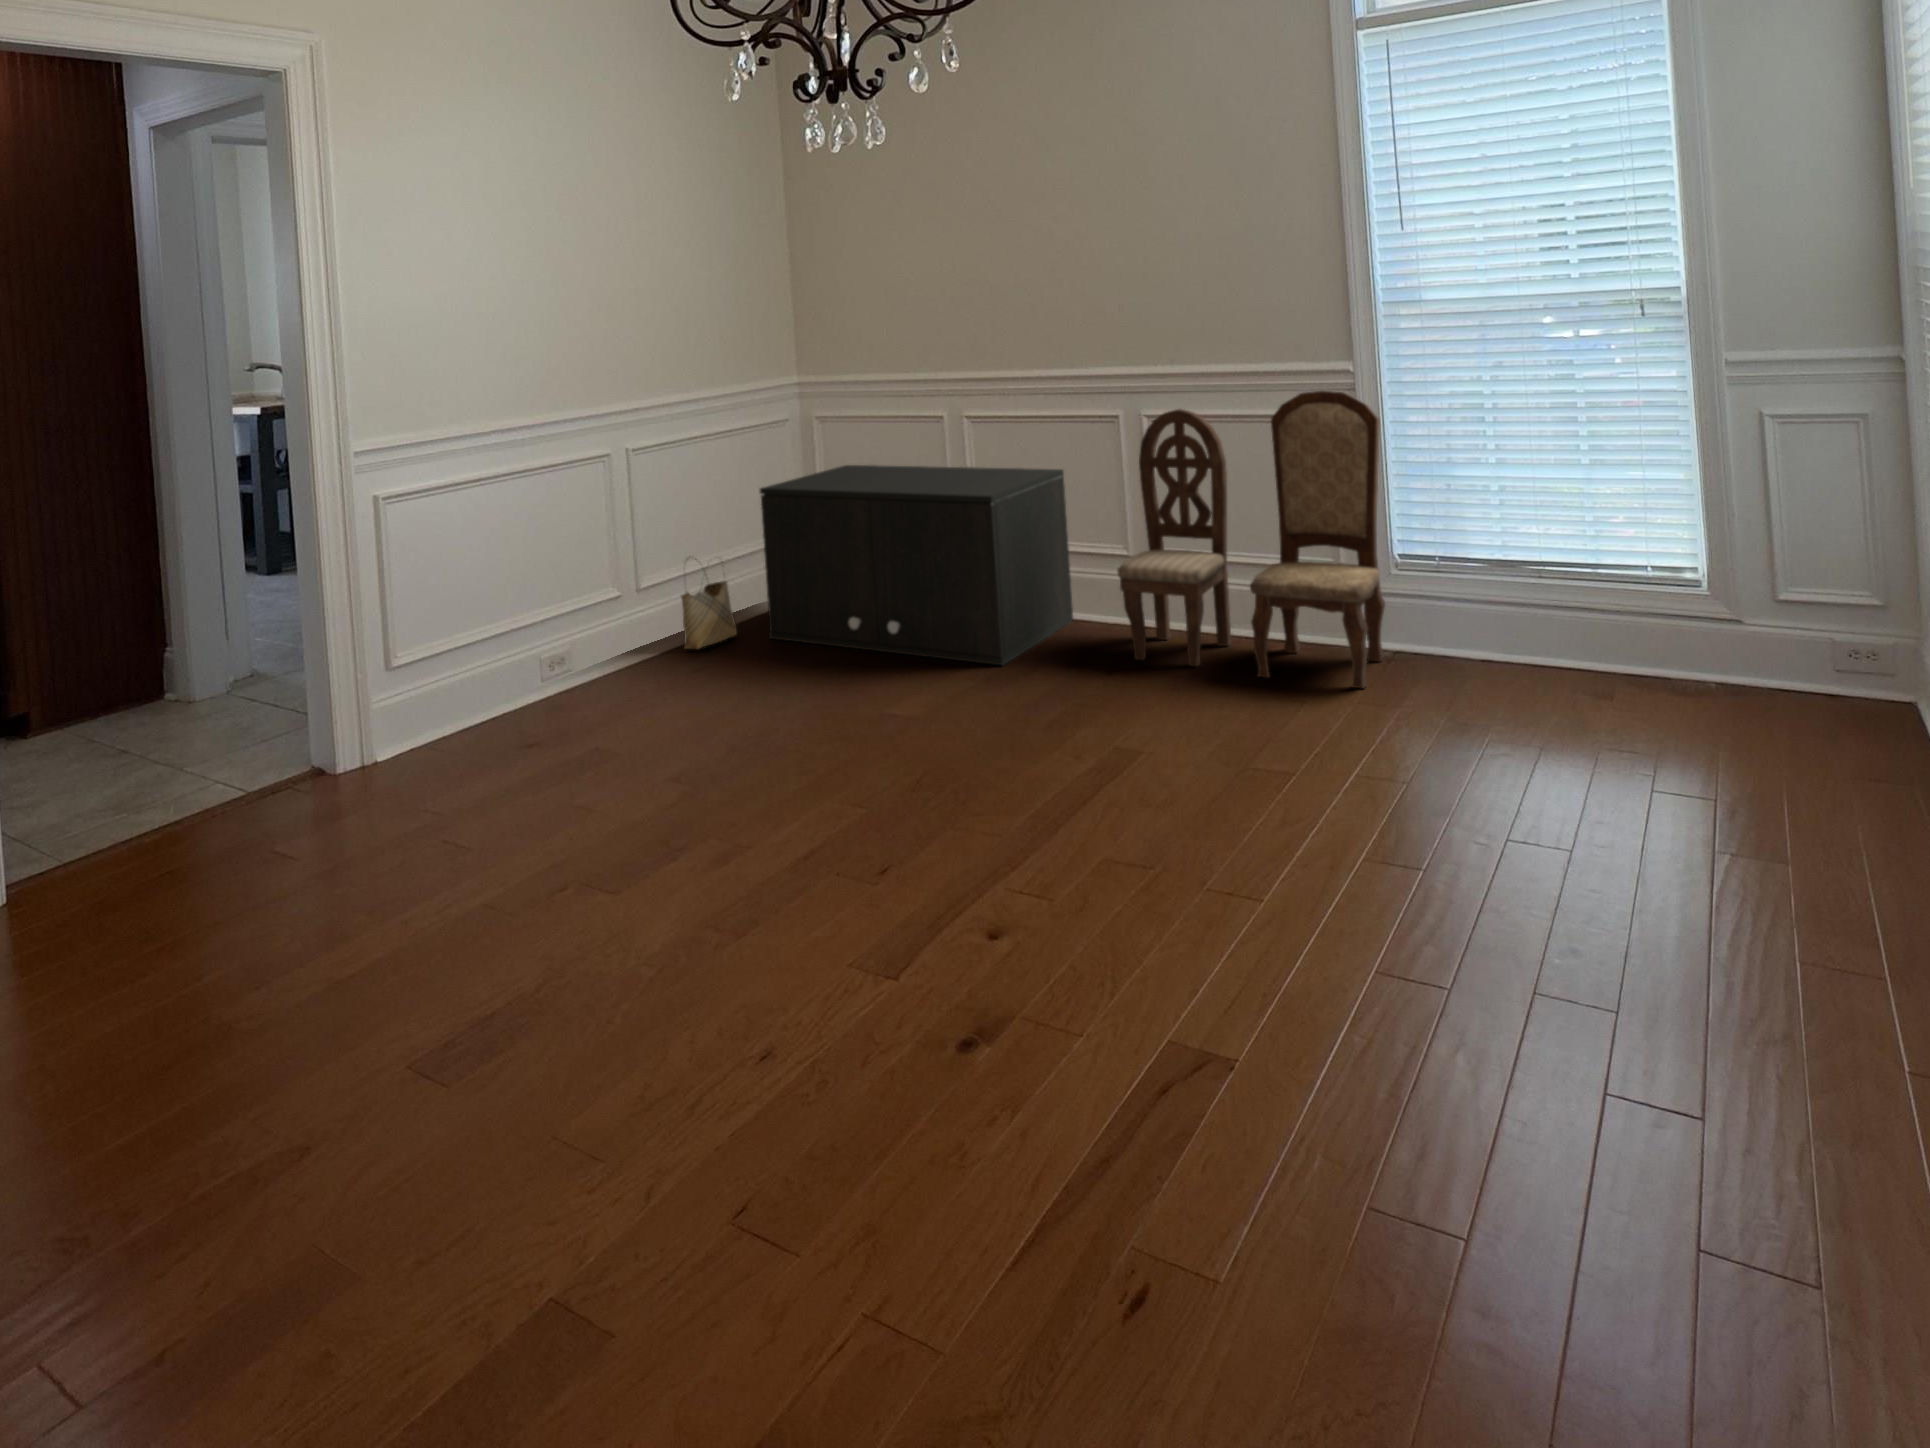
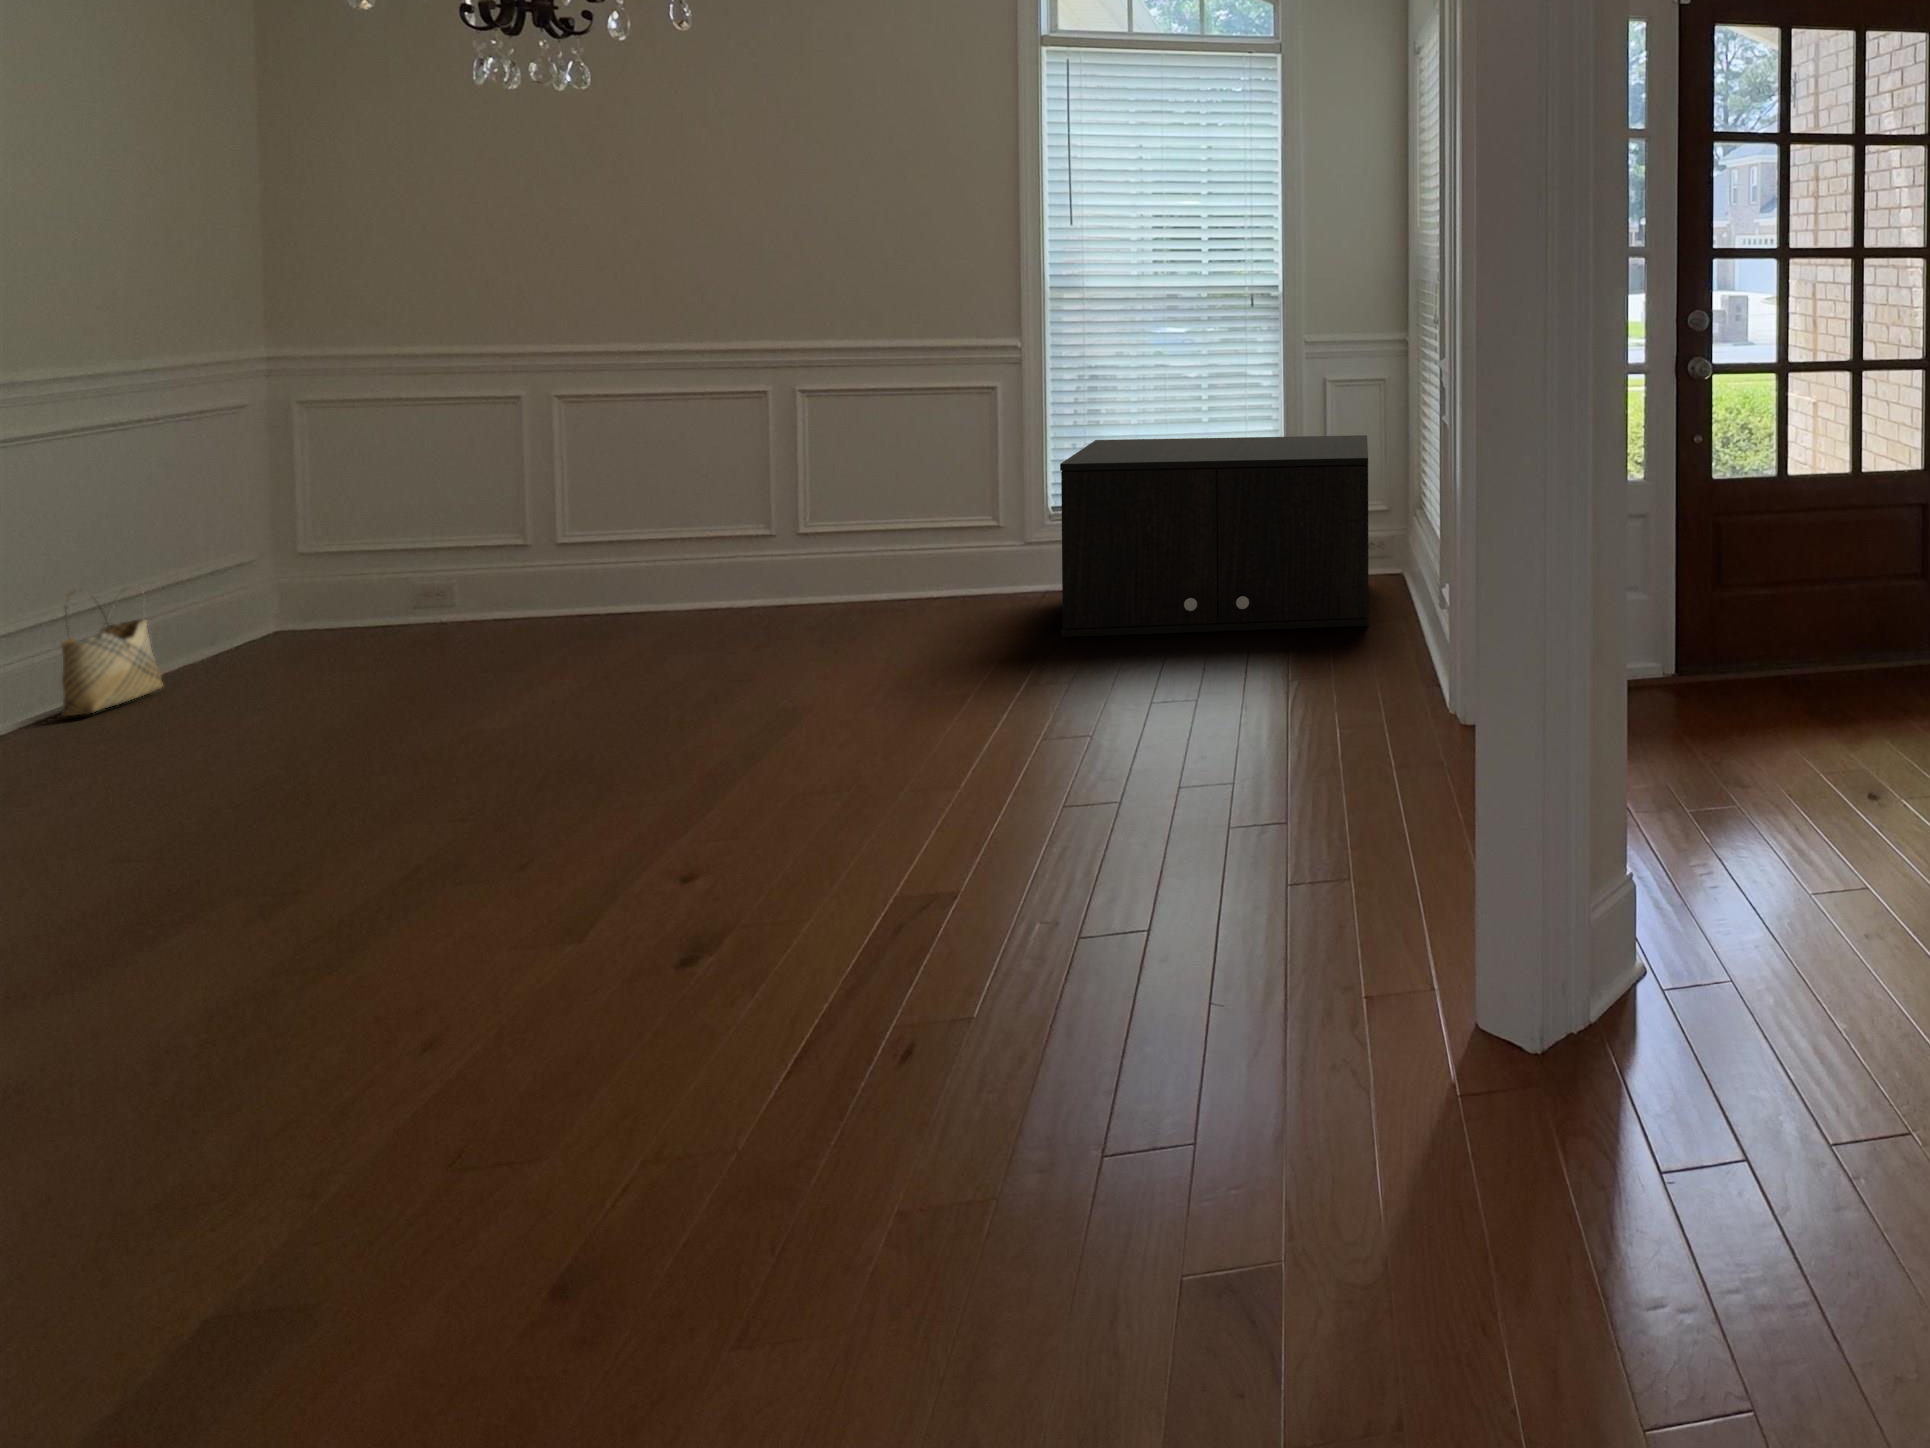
dining chair: present [1117,391,1385,688] -> none [768,365,1042,635]
storage cabinet: present [760,465,1073,665] -> present [1060,435,1369,637]

